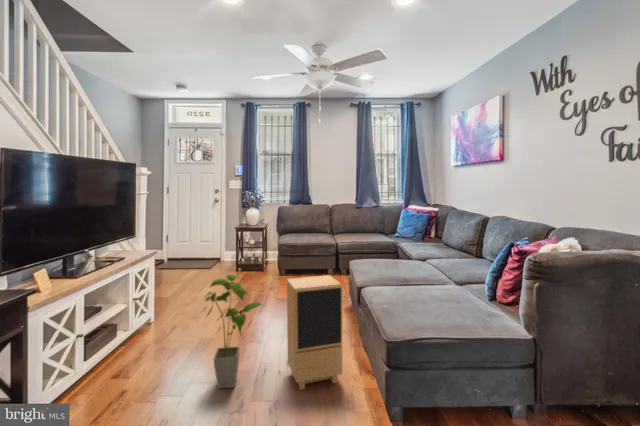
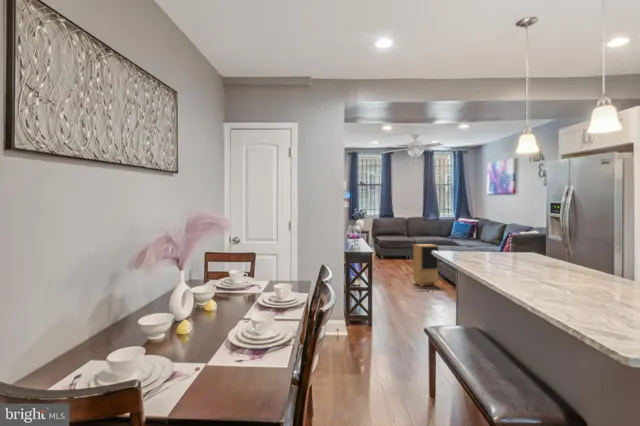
house plant: present [206,275,262,388] -> none [382,240,405,285]

